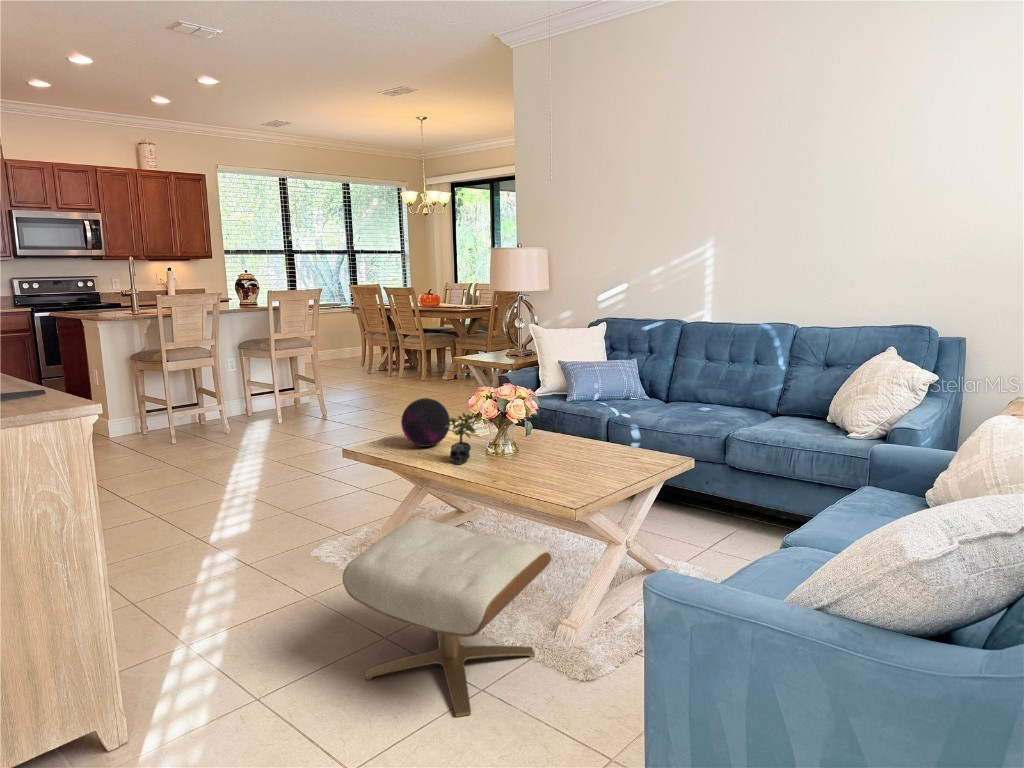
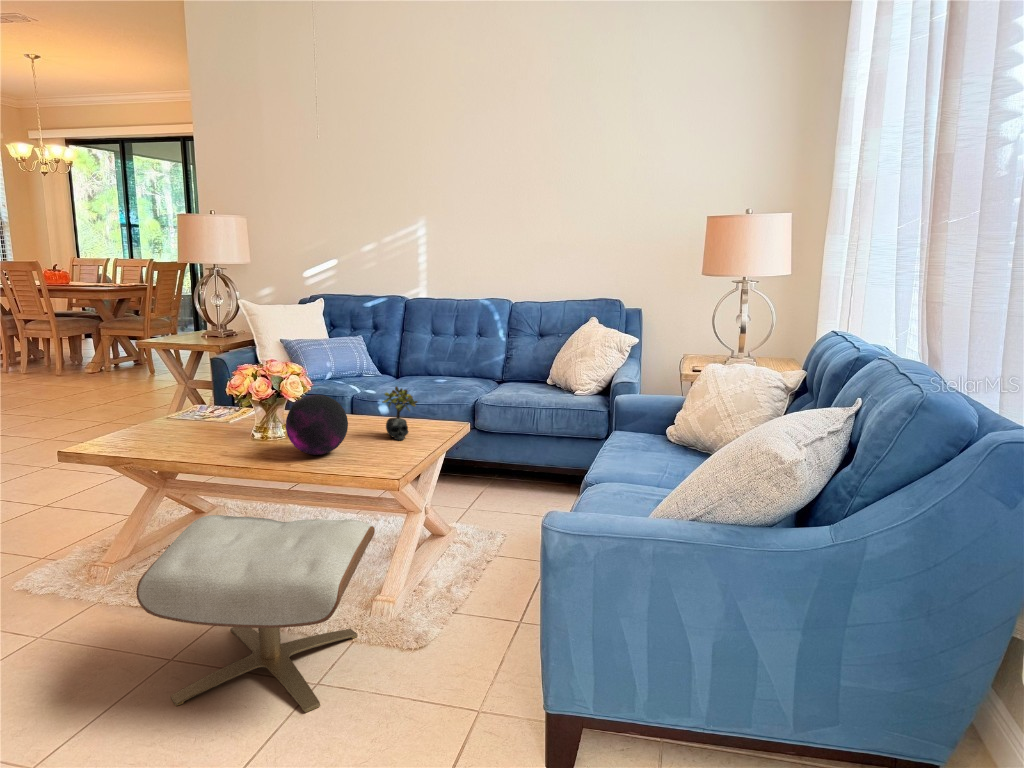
decorative orb: present [401,398,450,447] -> present [286,395,348,455]
succulent plant: present [445,413,476,465] -> present [382,387,417,440]

